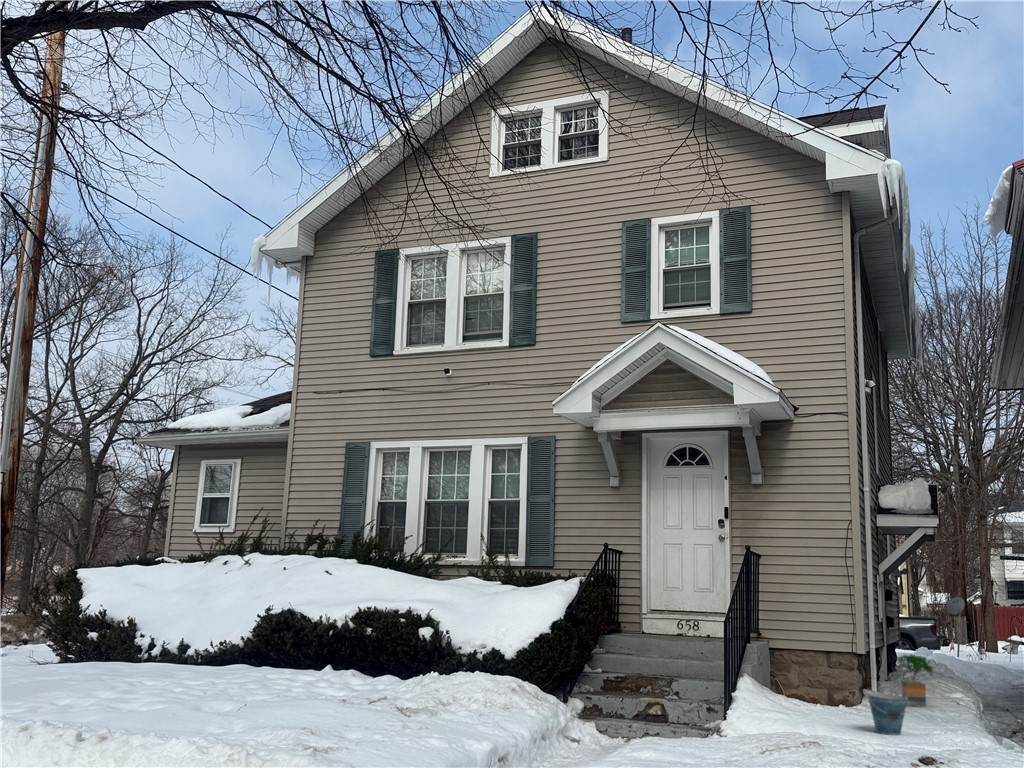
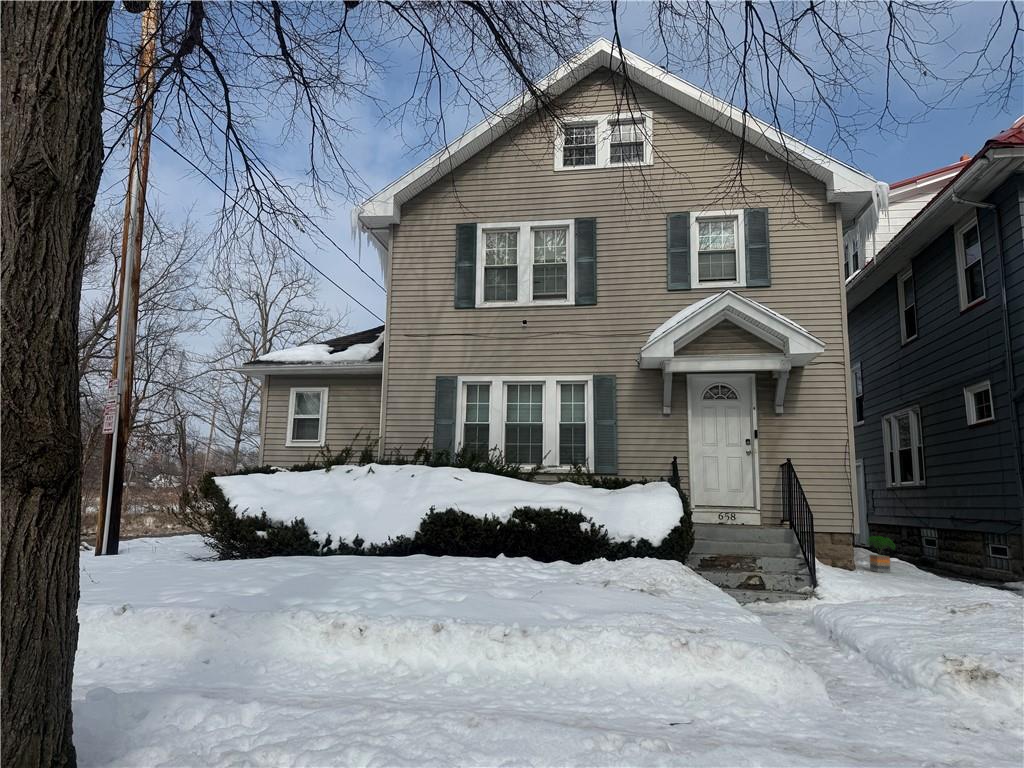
bucket: present [868,693,908,735] -> none [903,564,936,594]

